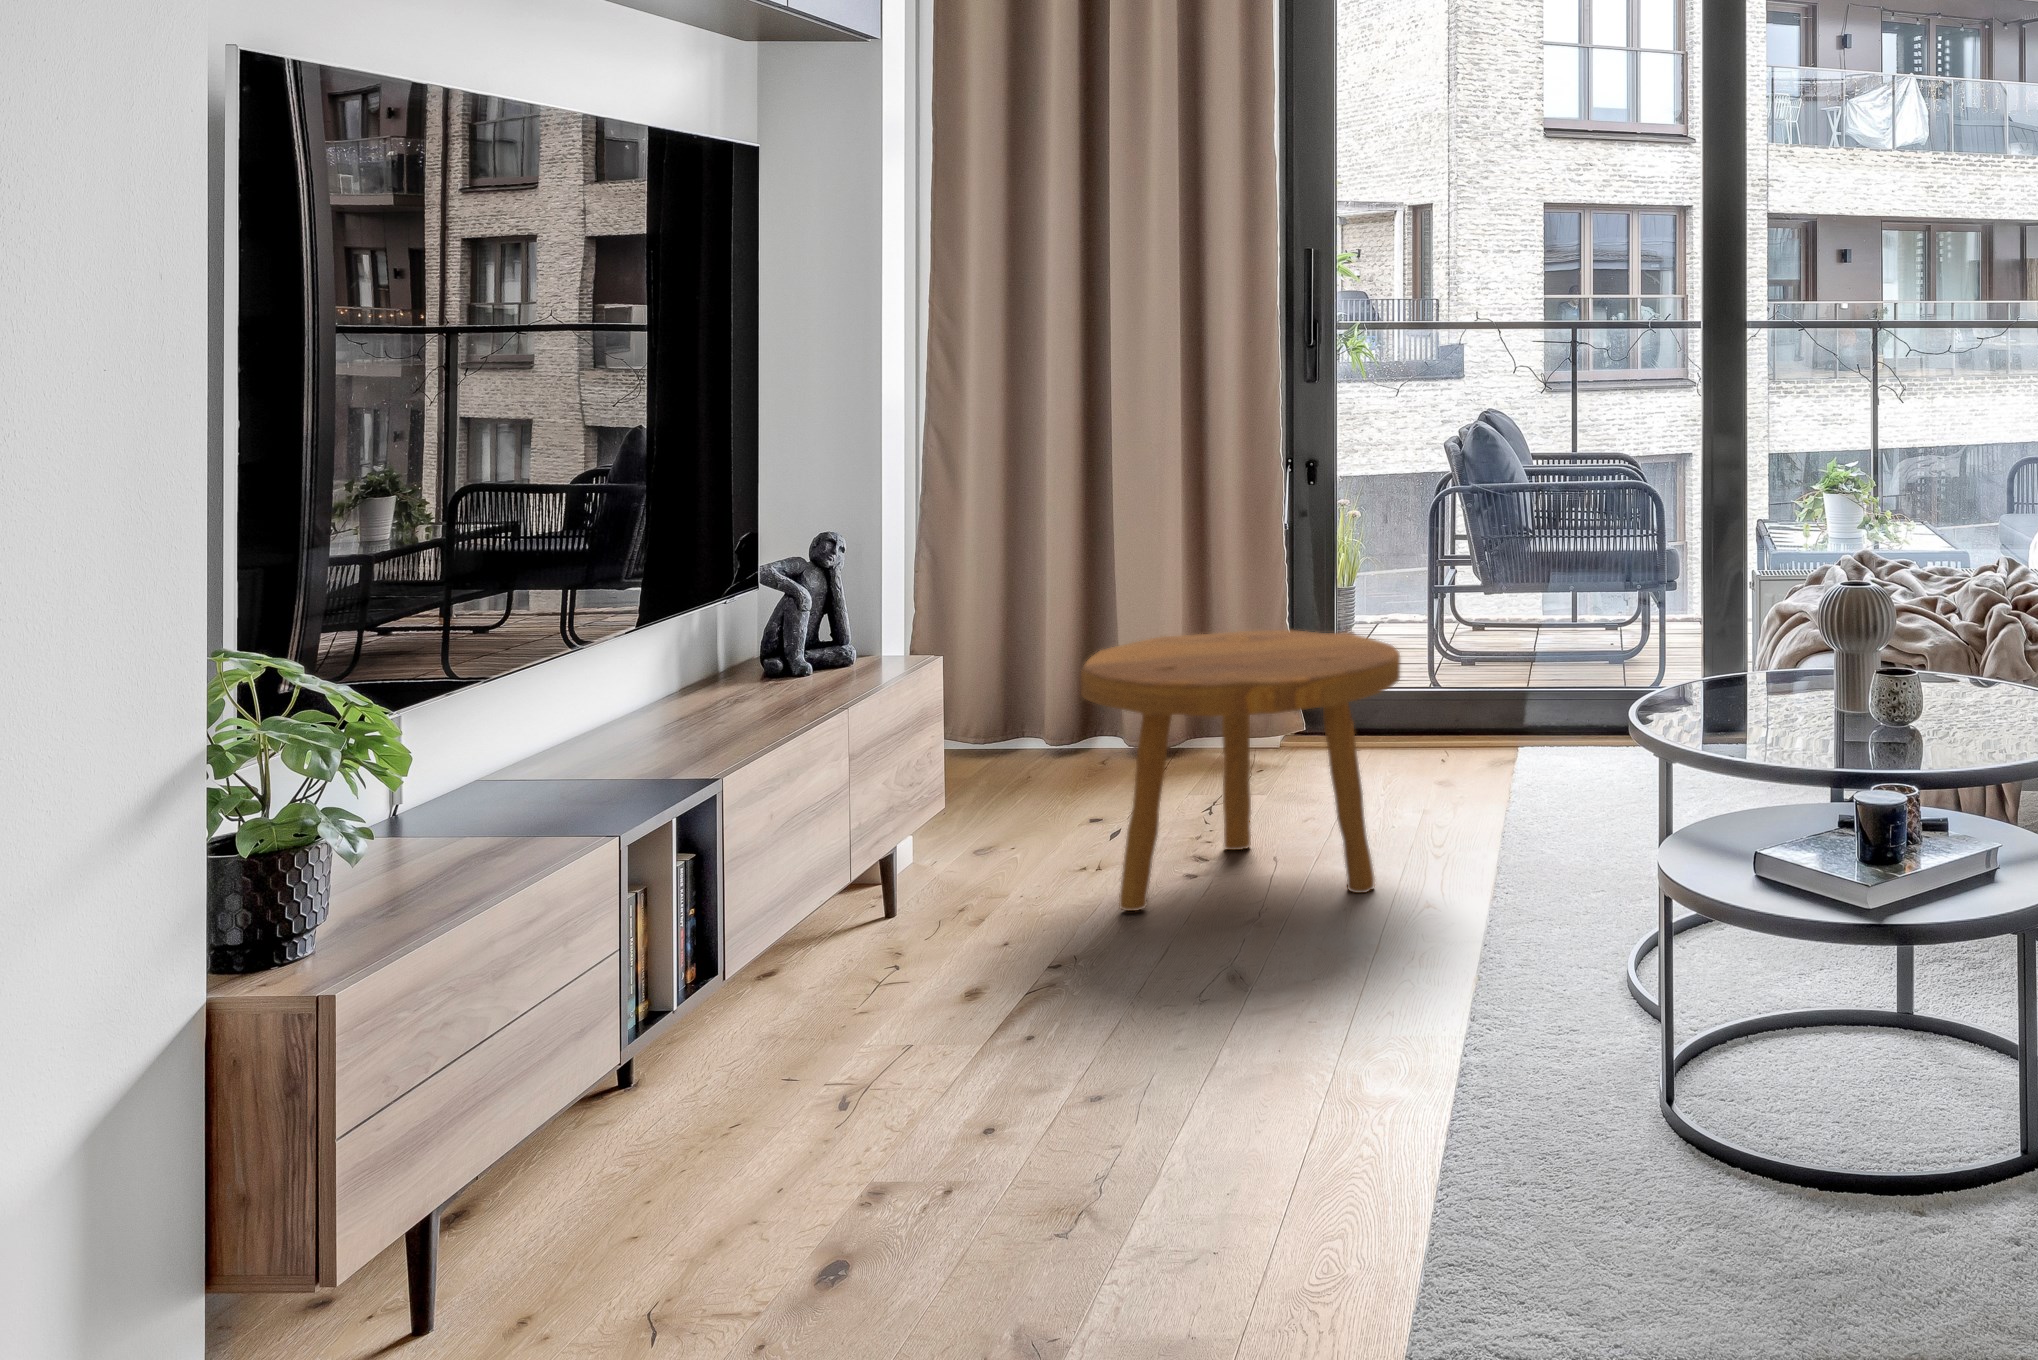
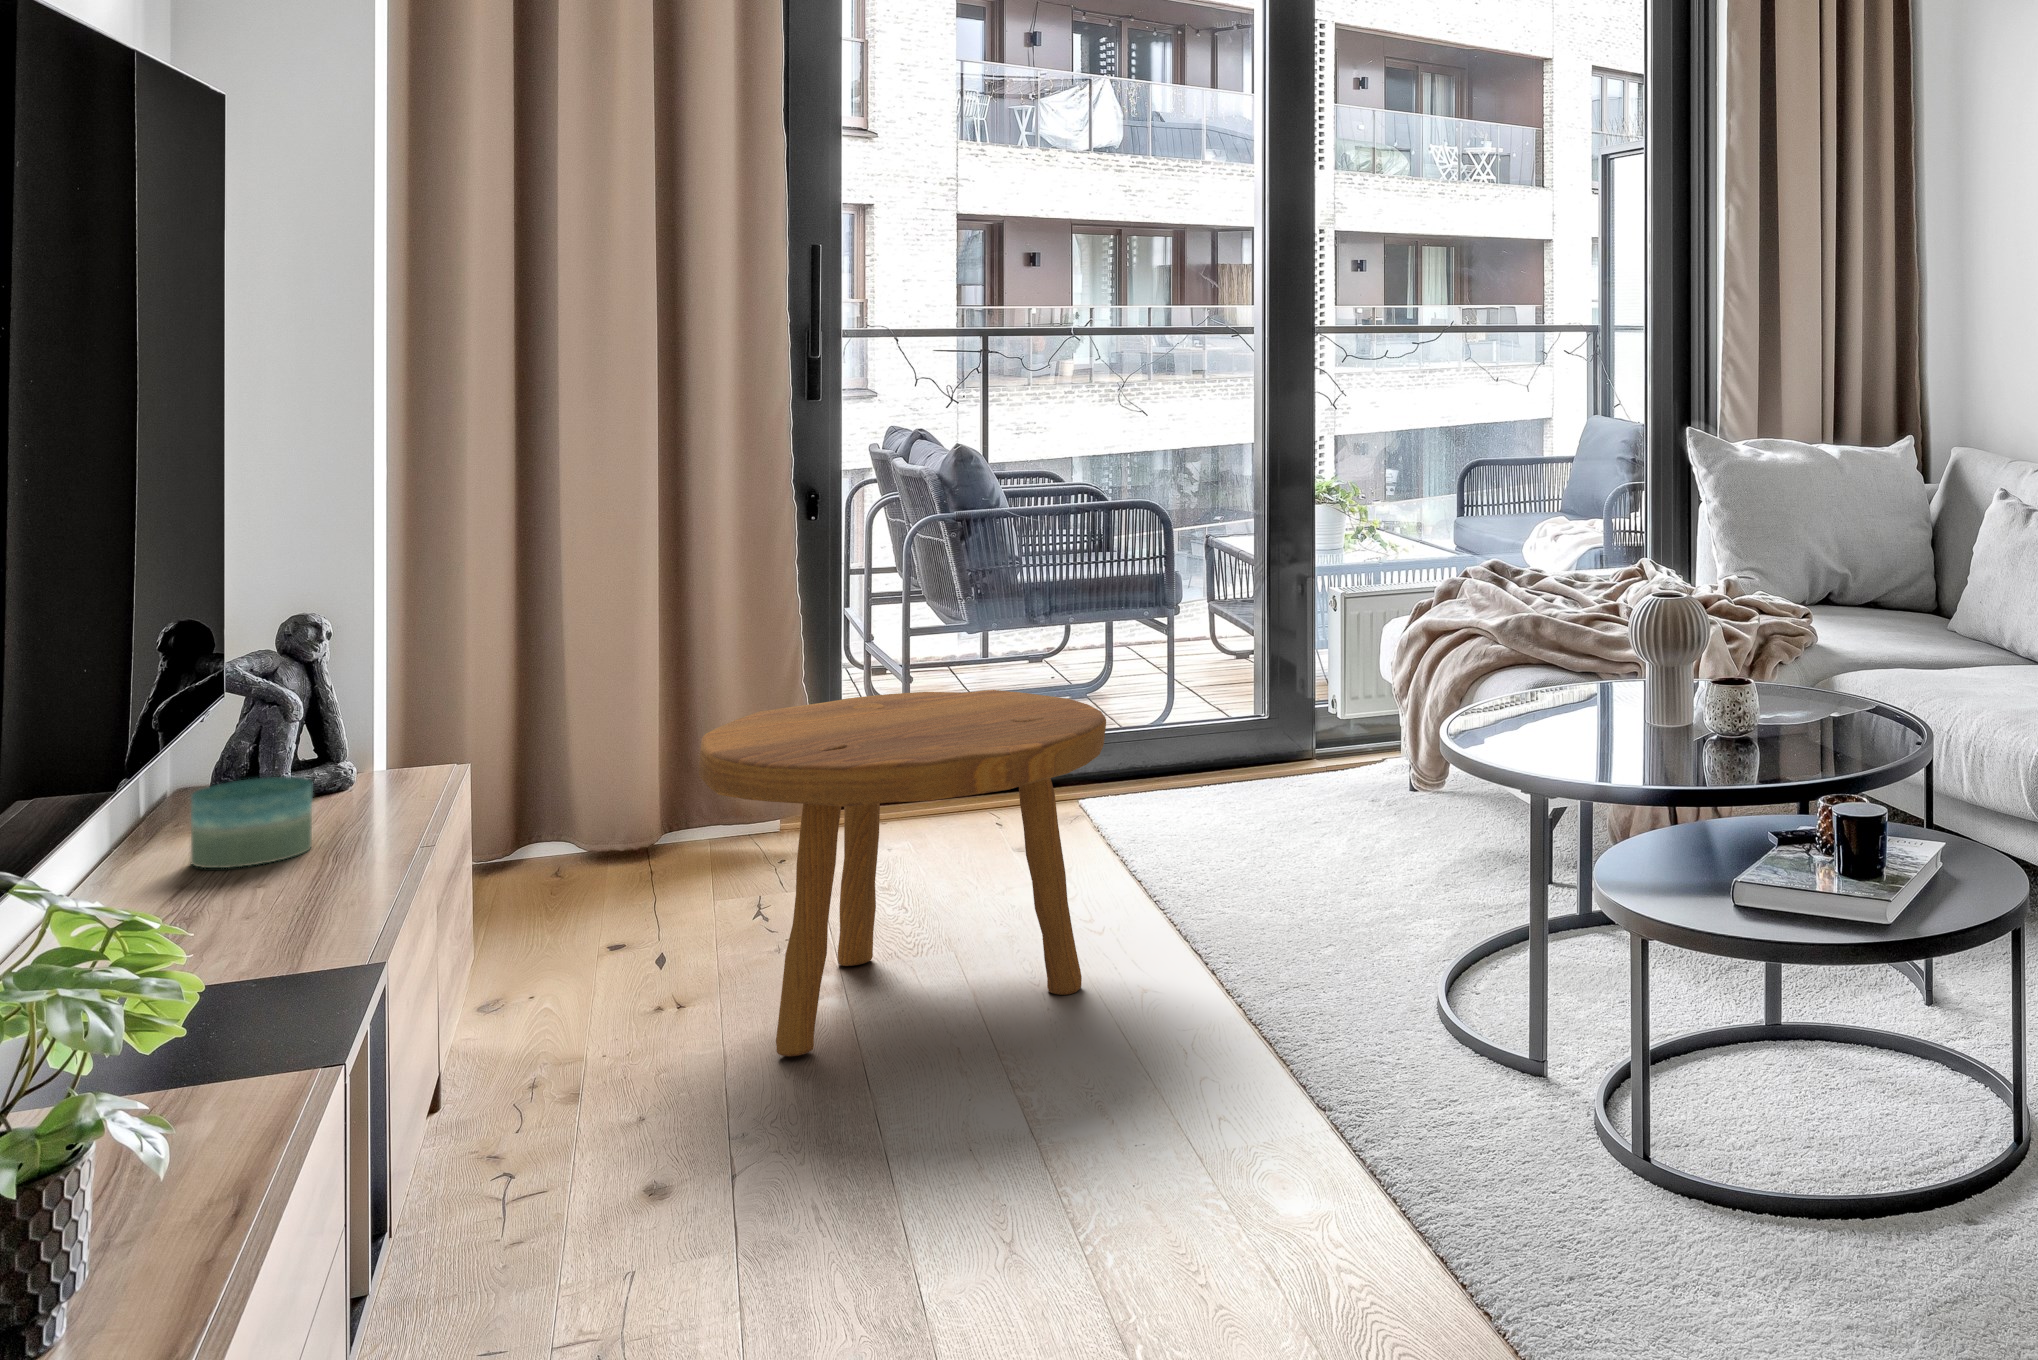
candle: none [693,656,771,717] -> present [191,777,313,868]

